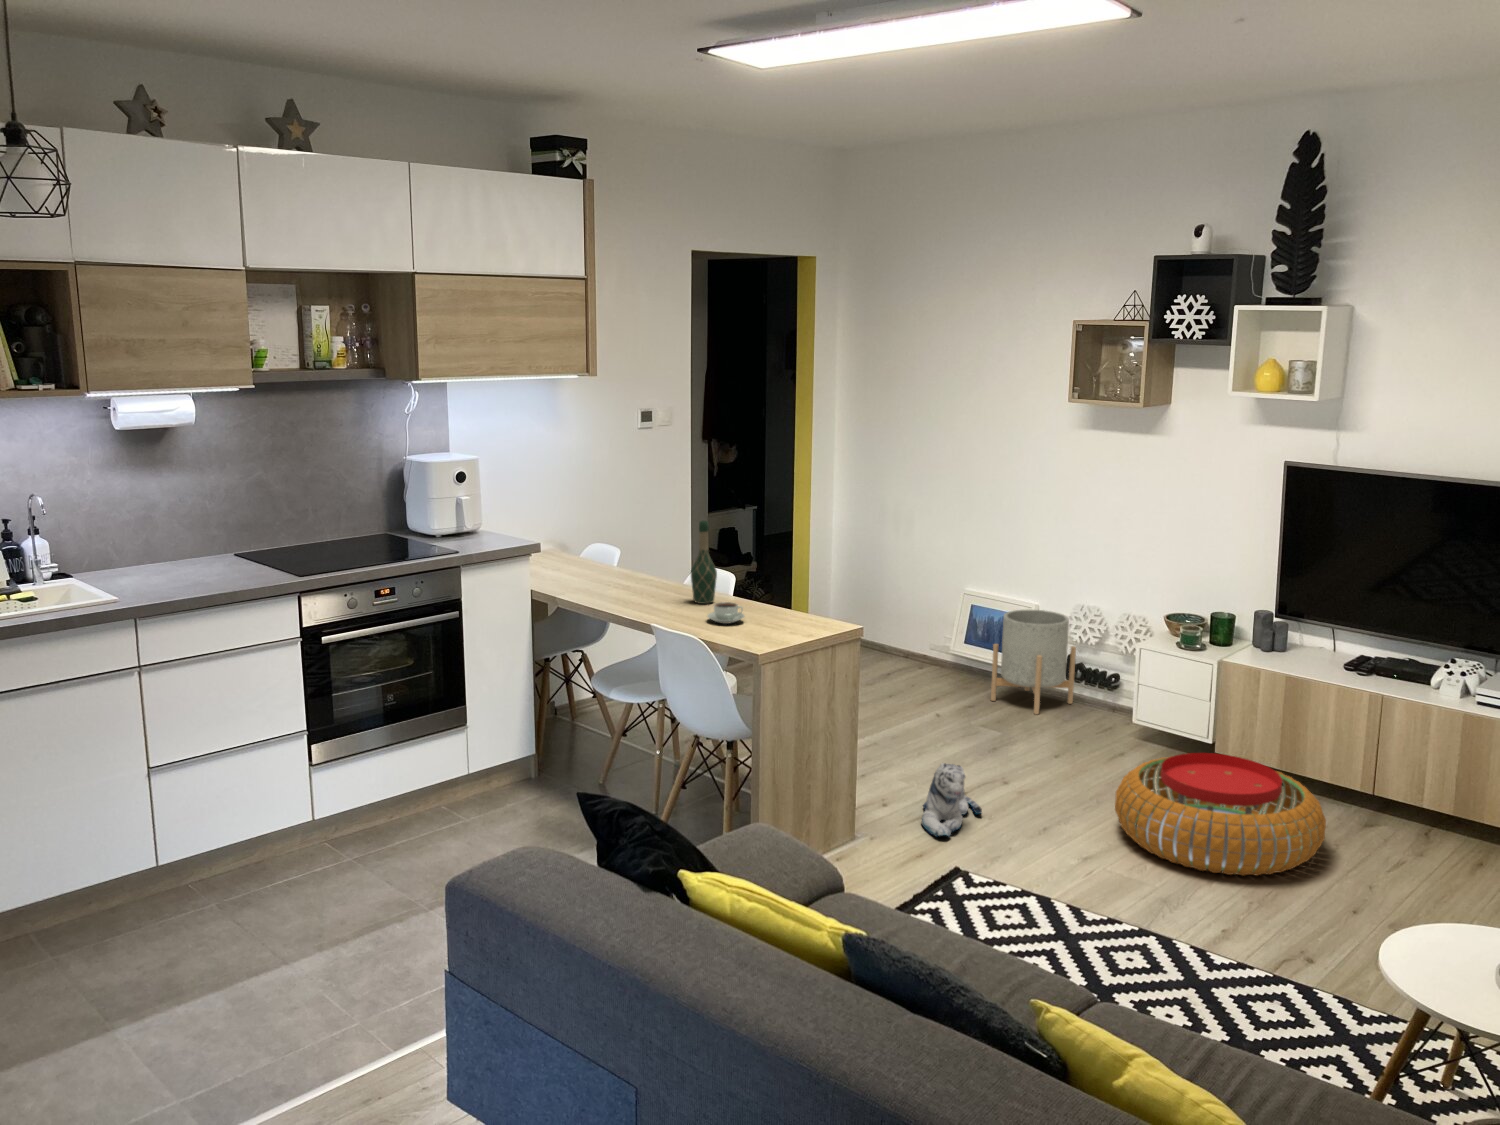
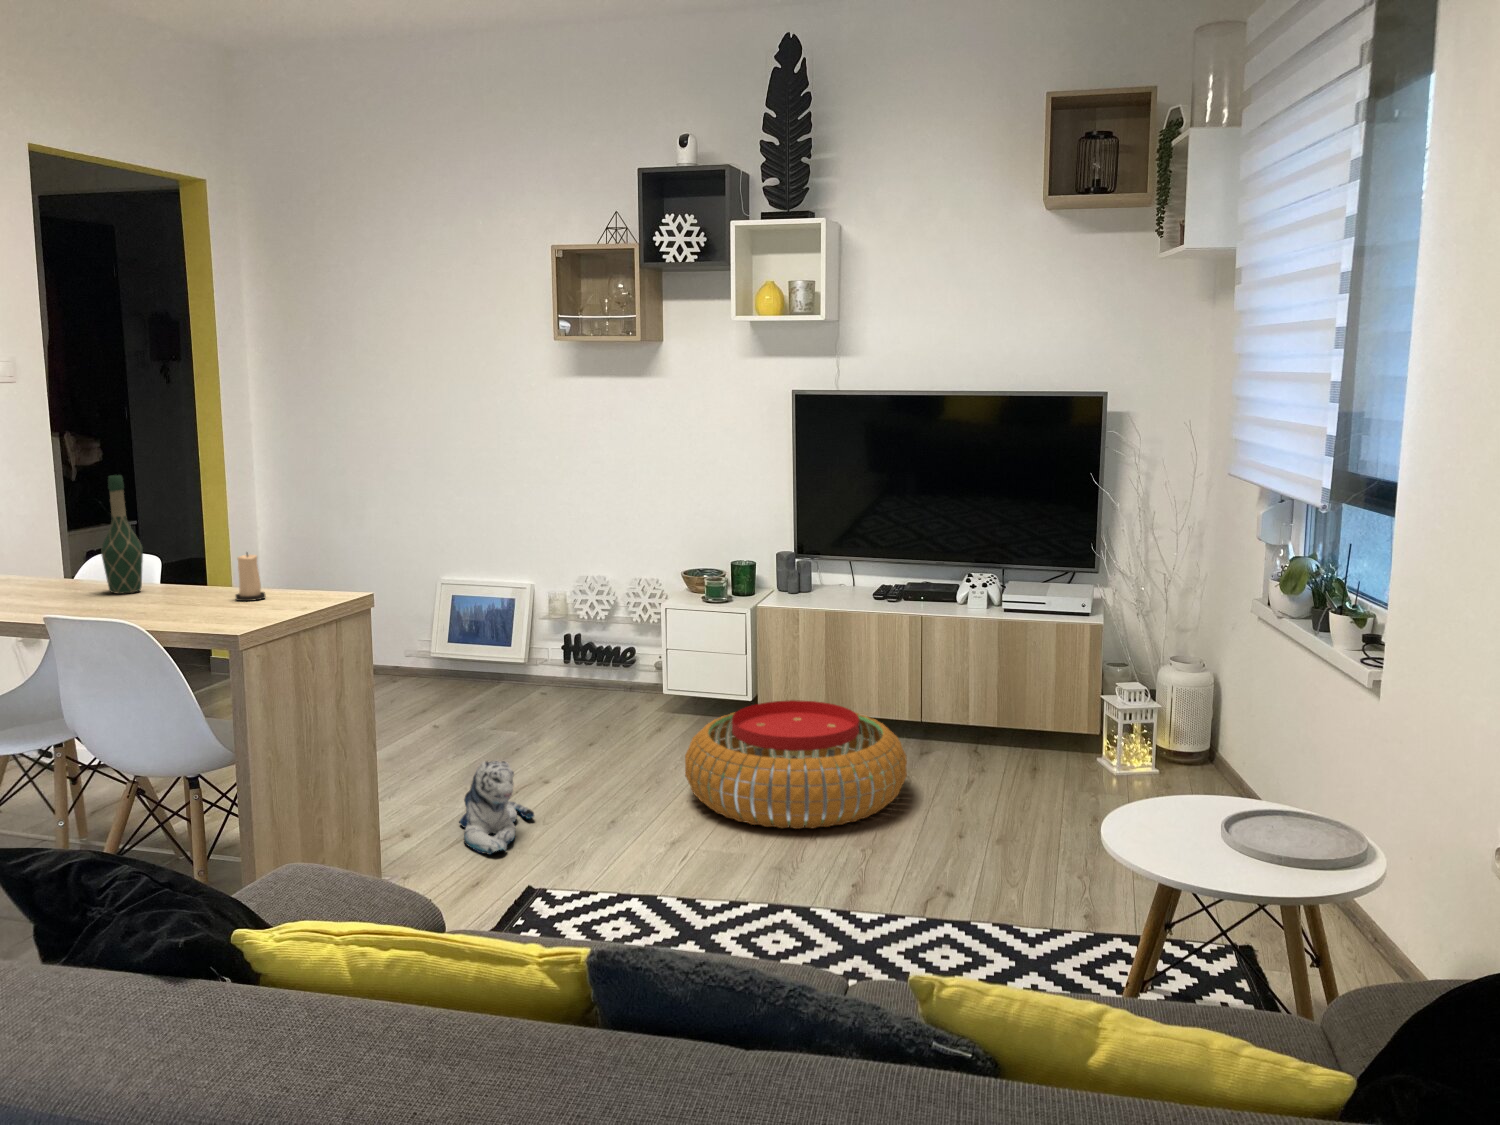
candle: none [770,586,790,622] -> present [235,553,265,601]
coffee cup: present [707,602,744,624] -> none [139,580,198,609]
planter: present [991,610,1076,714] -> none [491,588,585,704]

